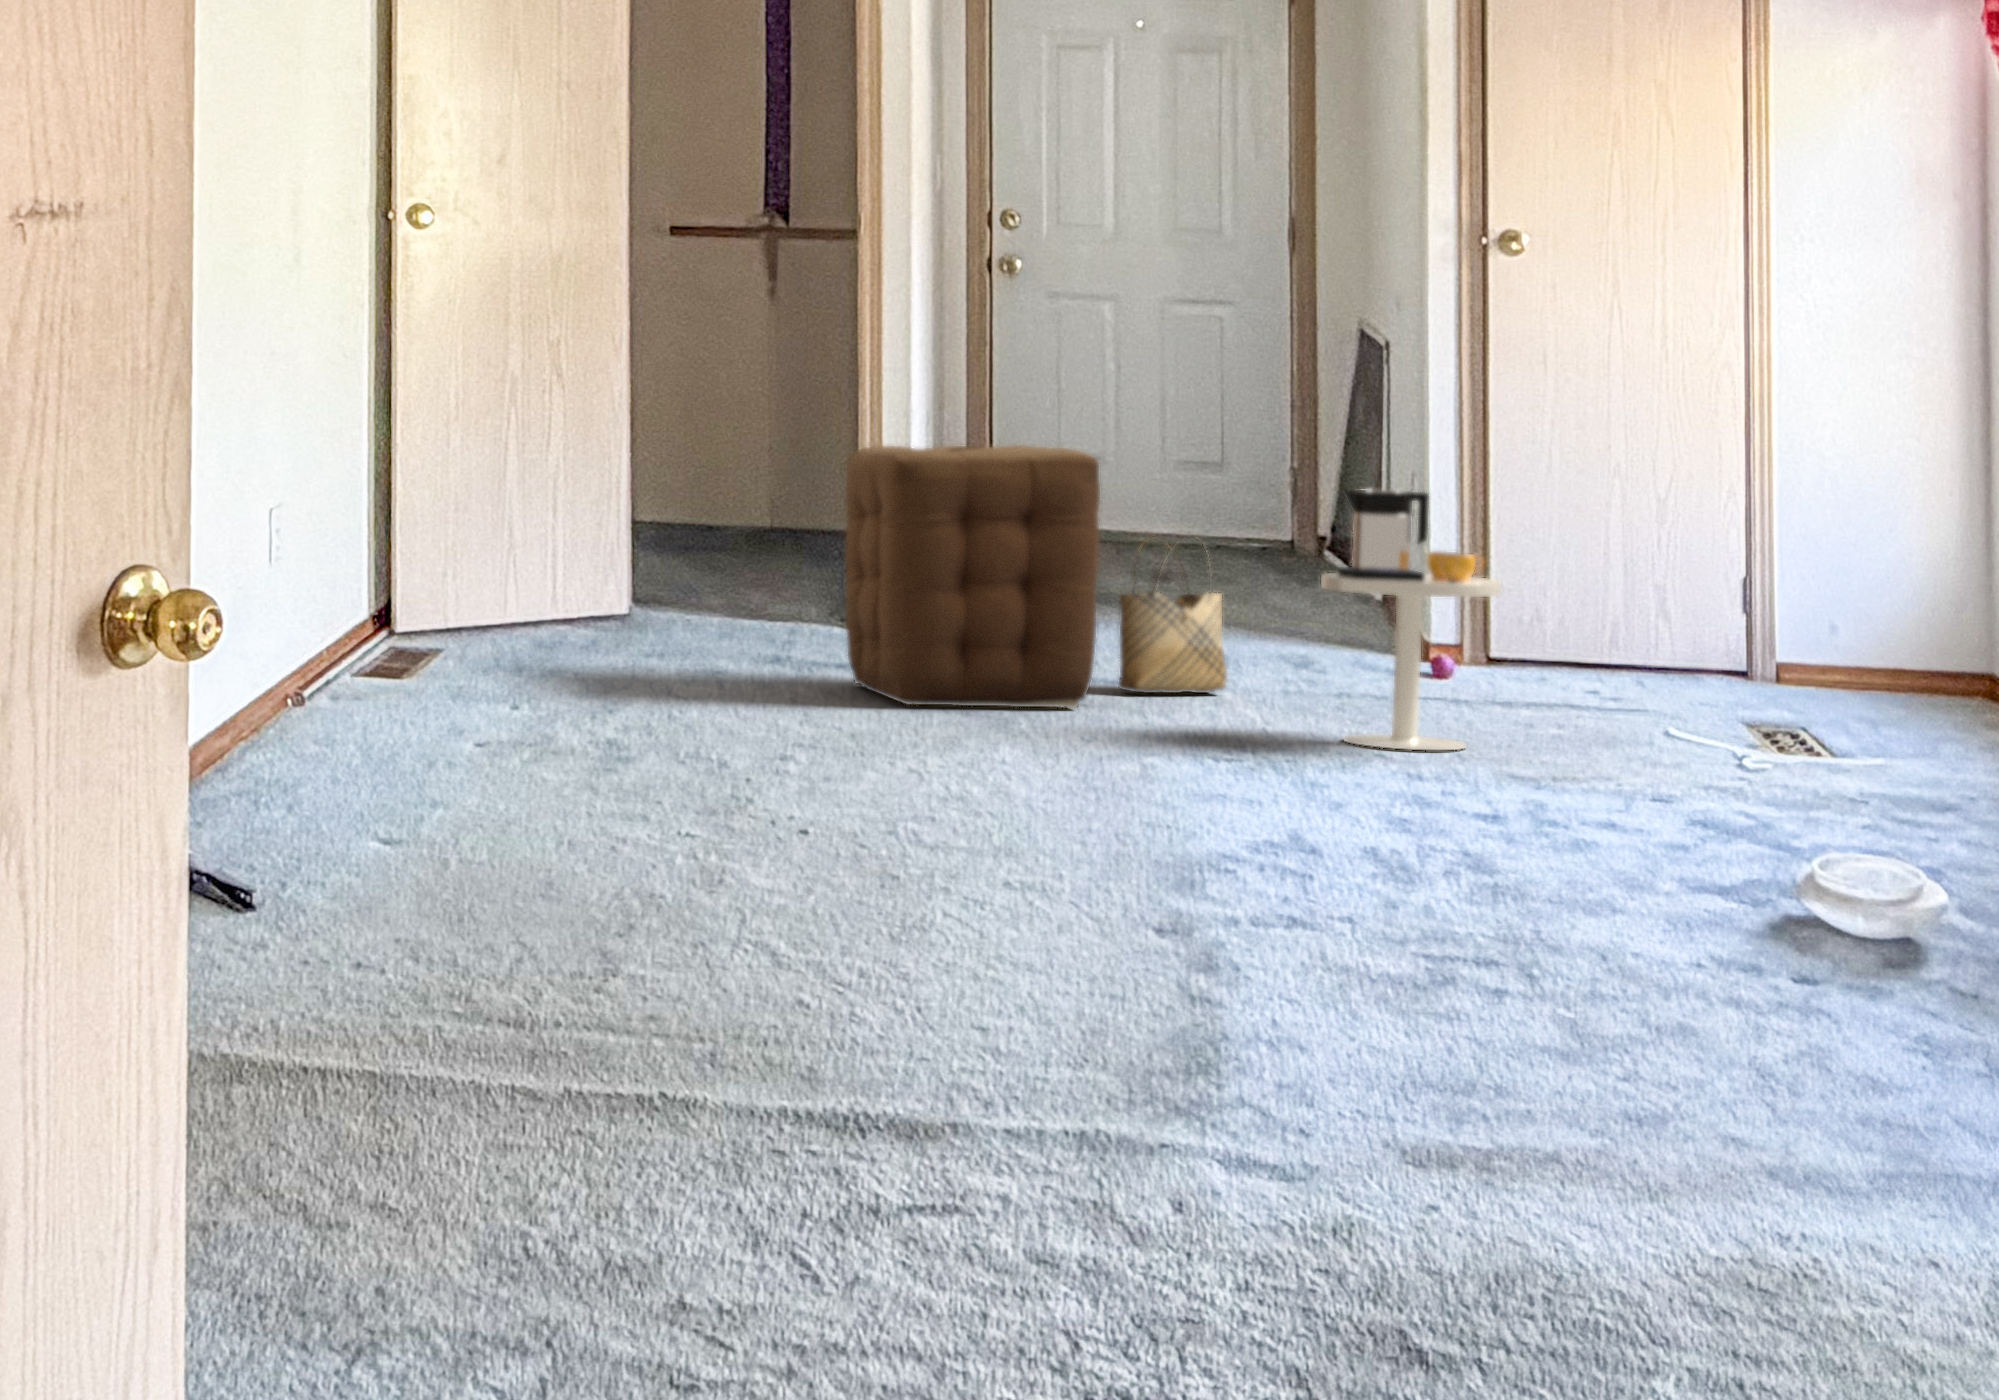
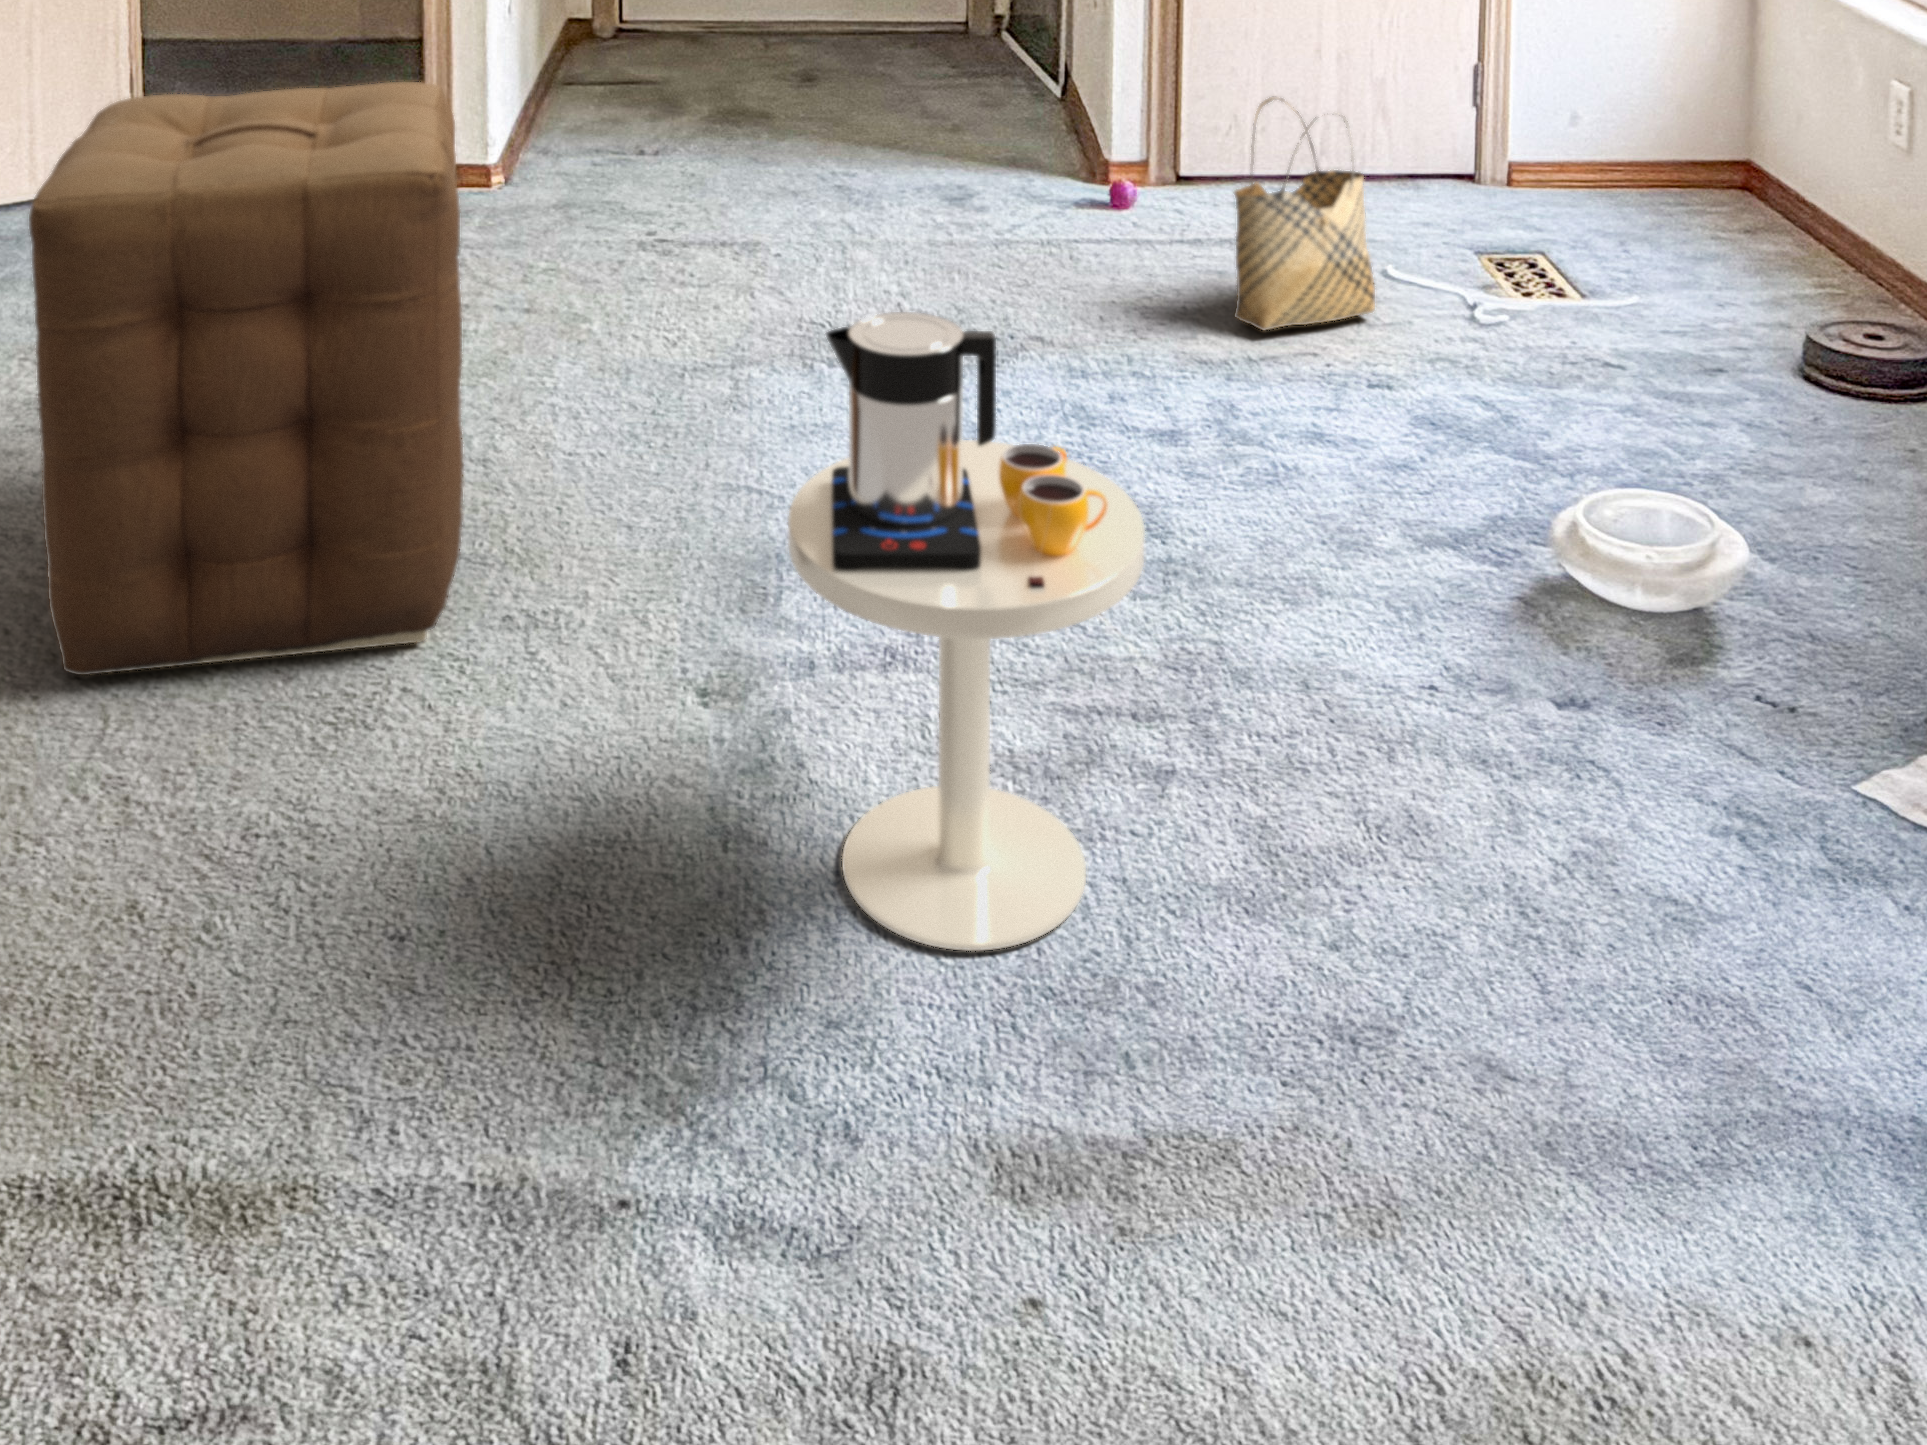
woven basket: present [1119,537,1227,693] -> present [1234,97,1375,330]

